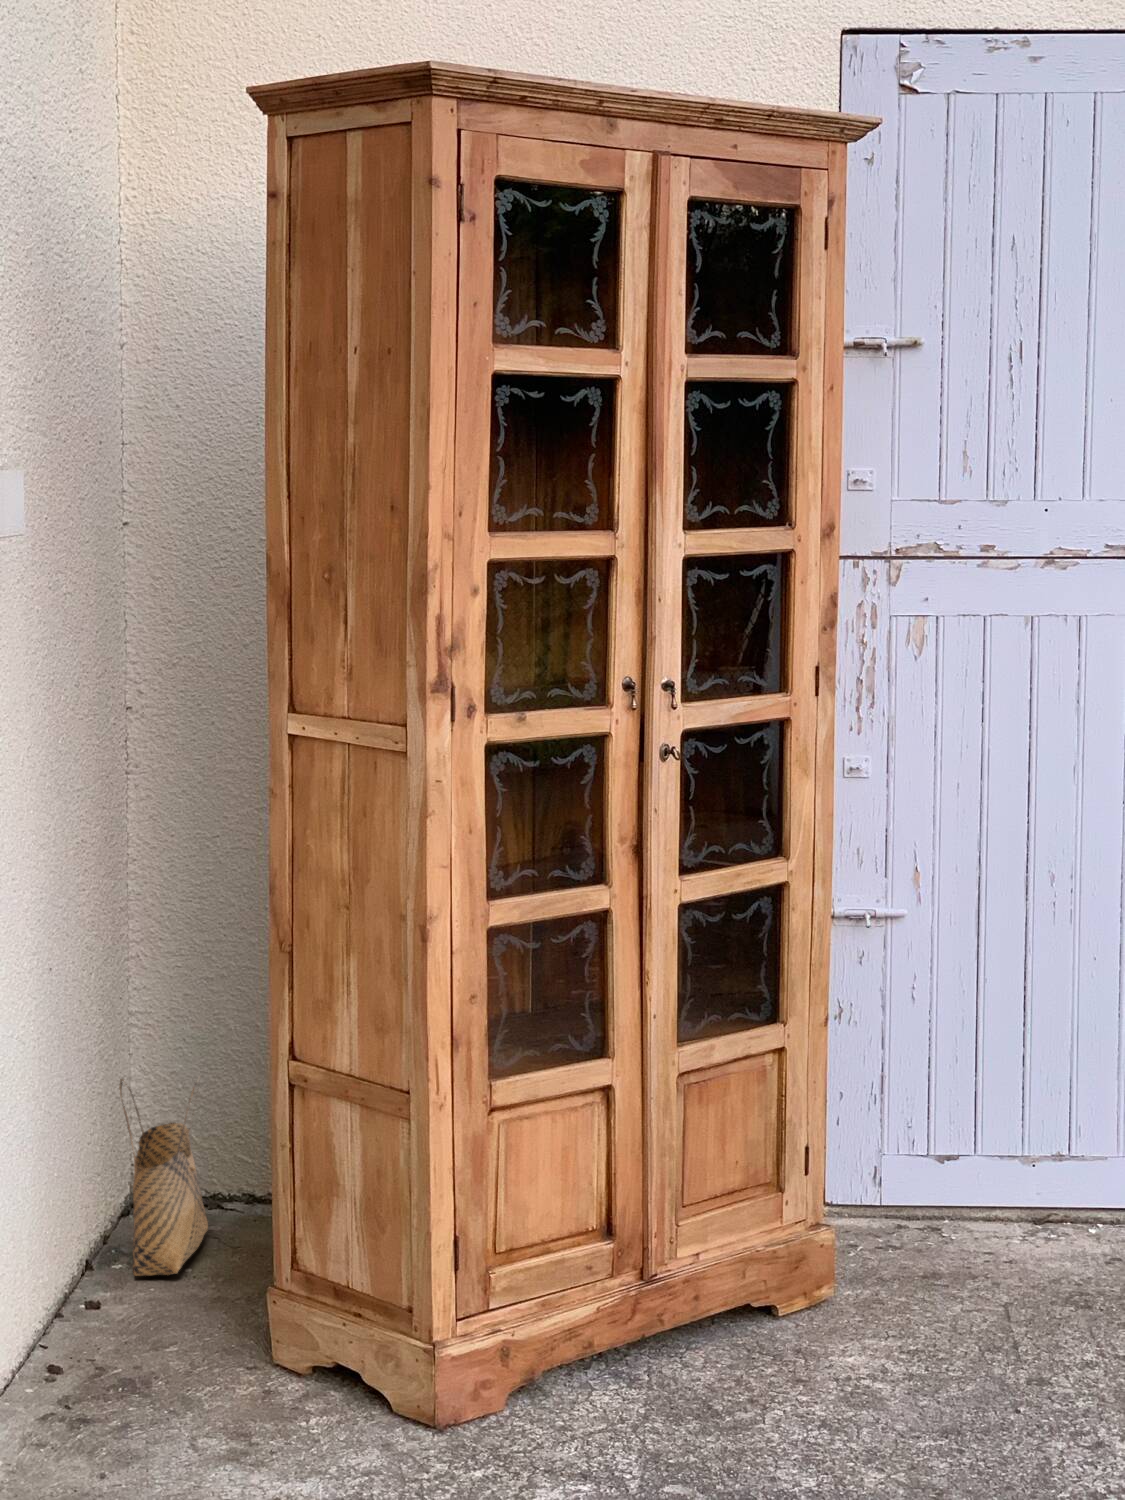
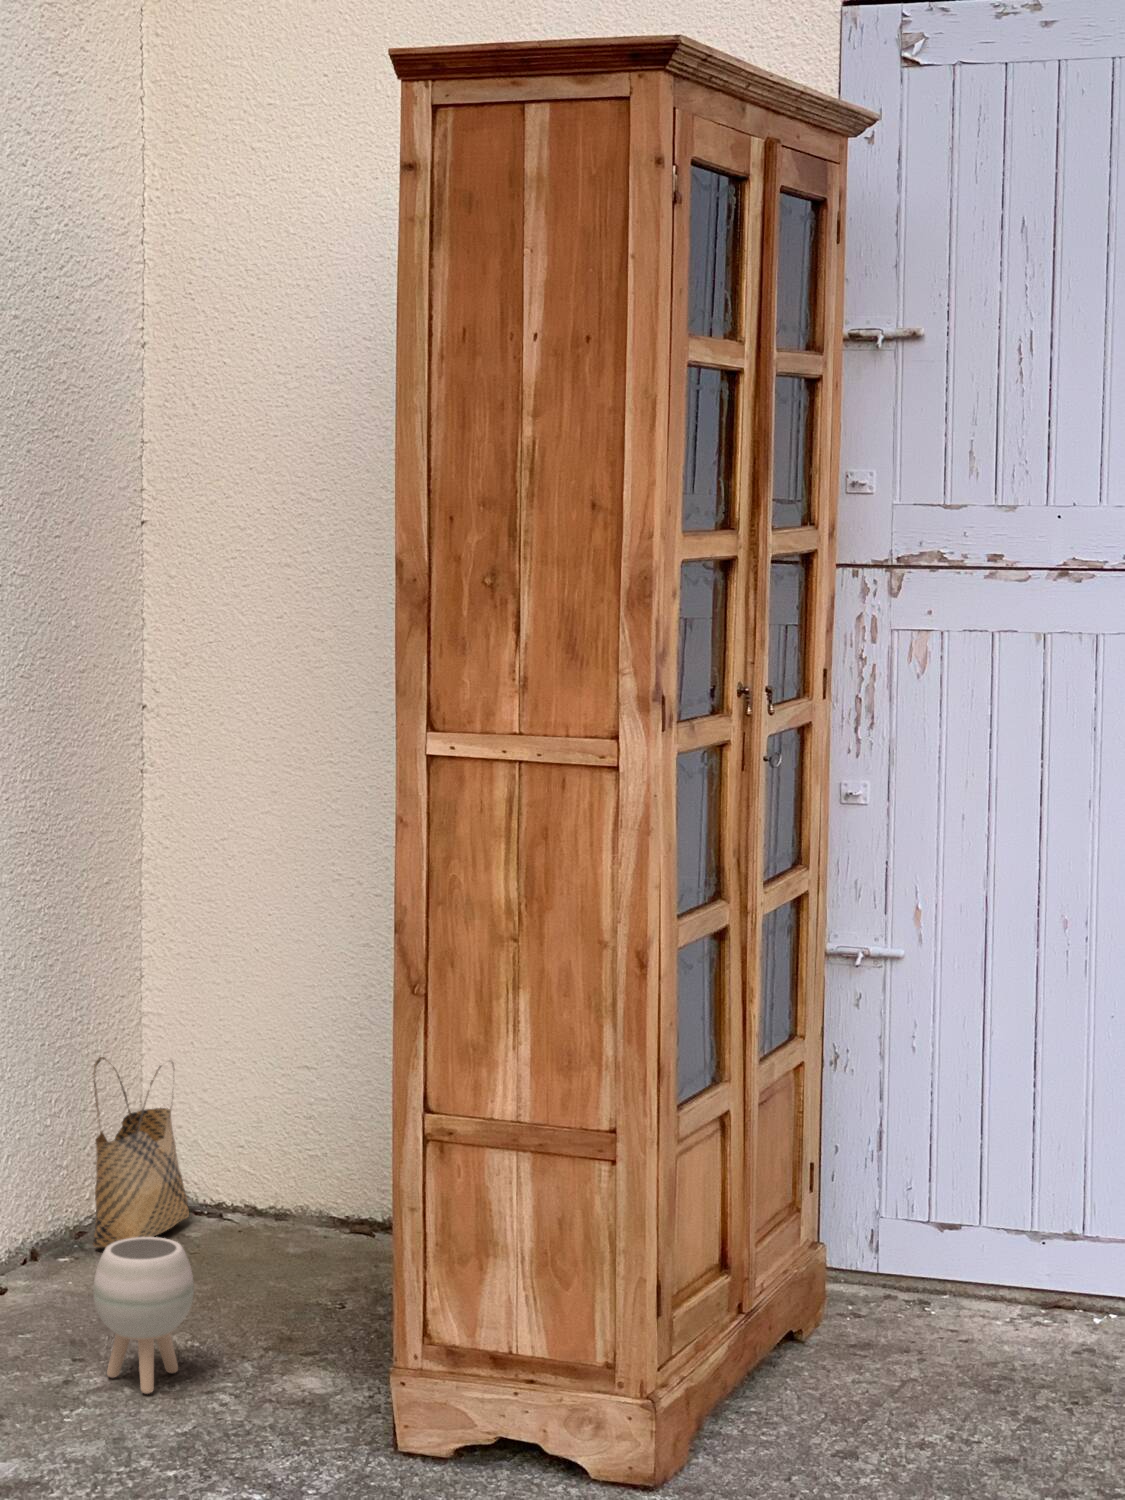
planter: none [258,1272,364,1442] -> present [94,1237,194,1394]

